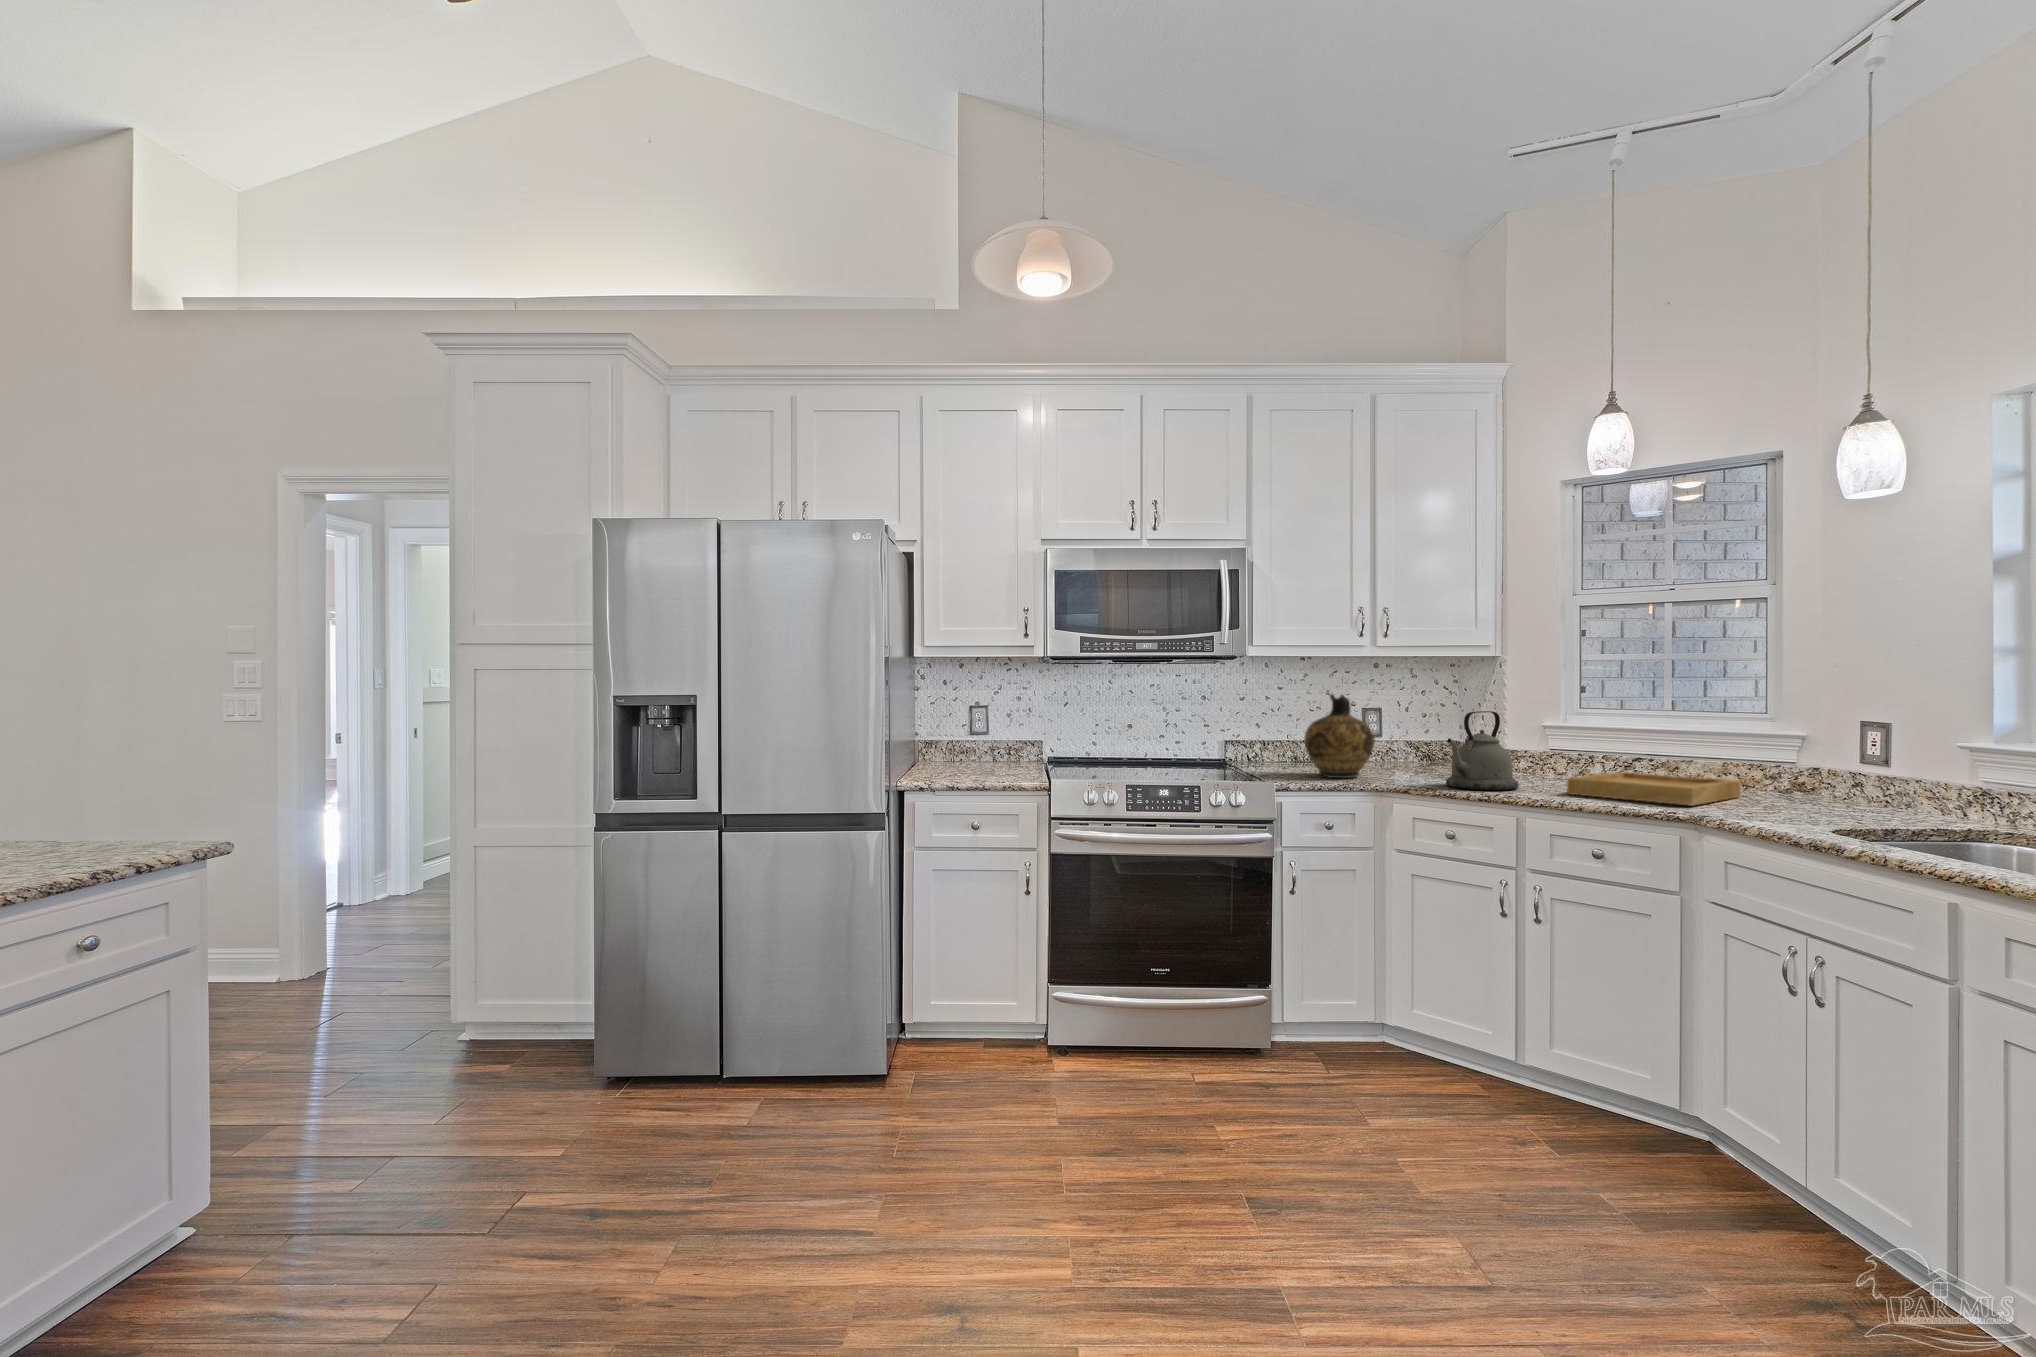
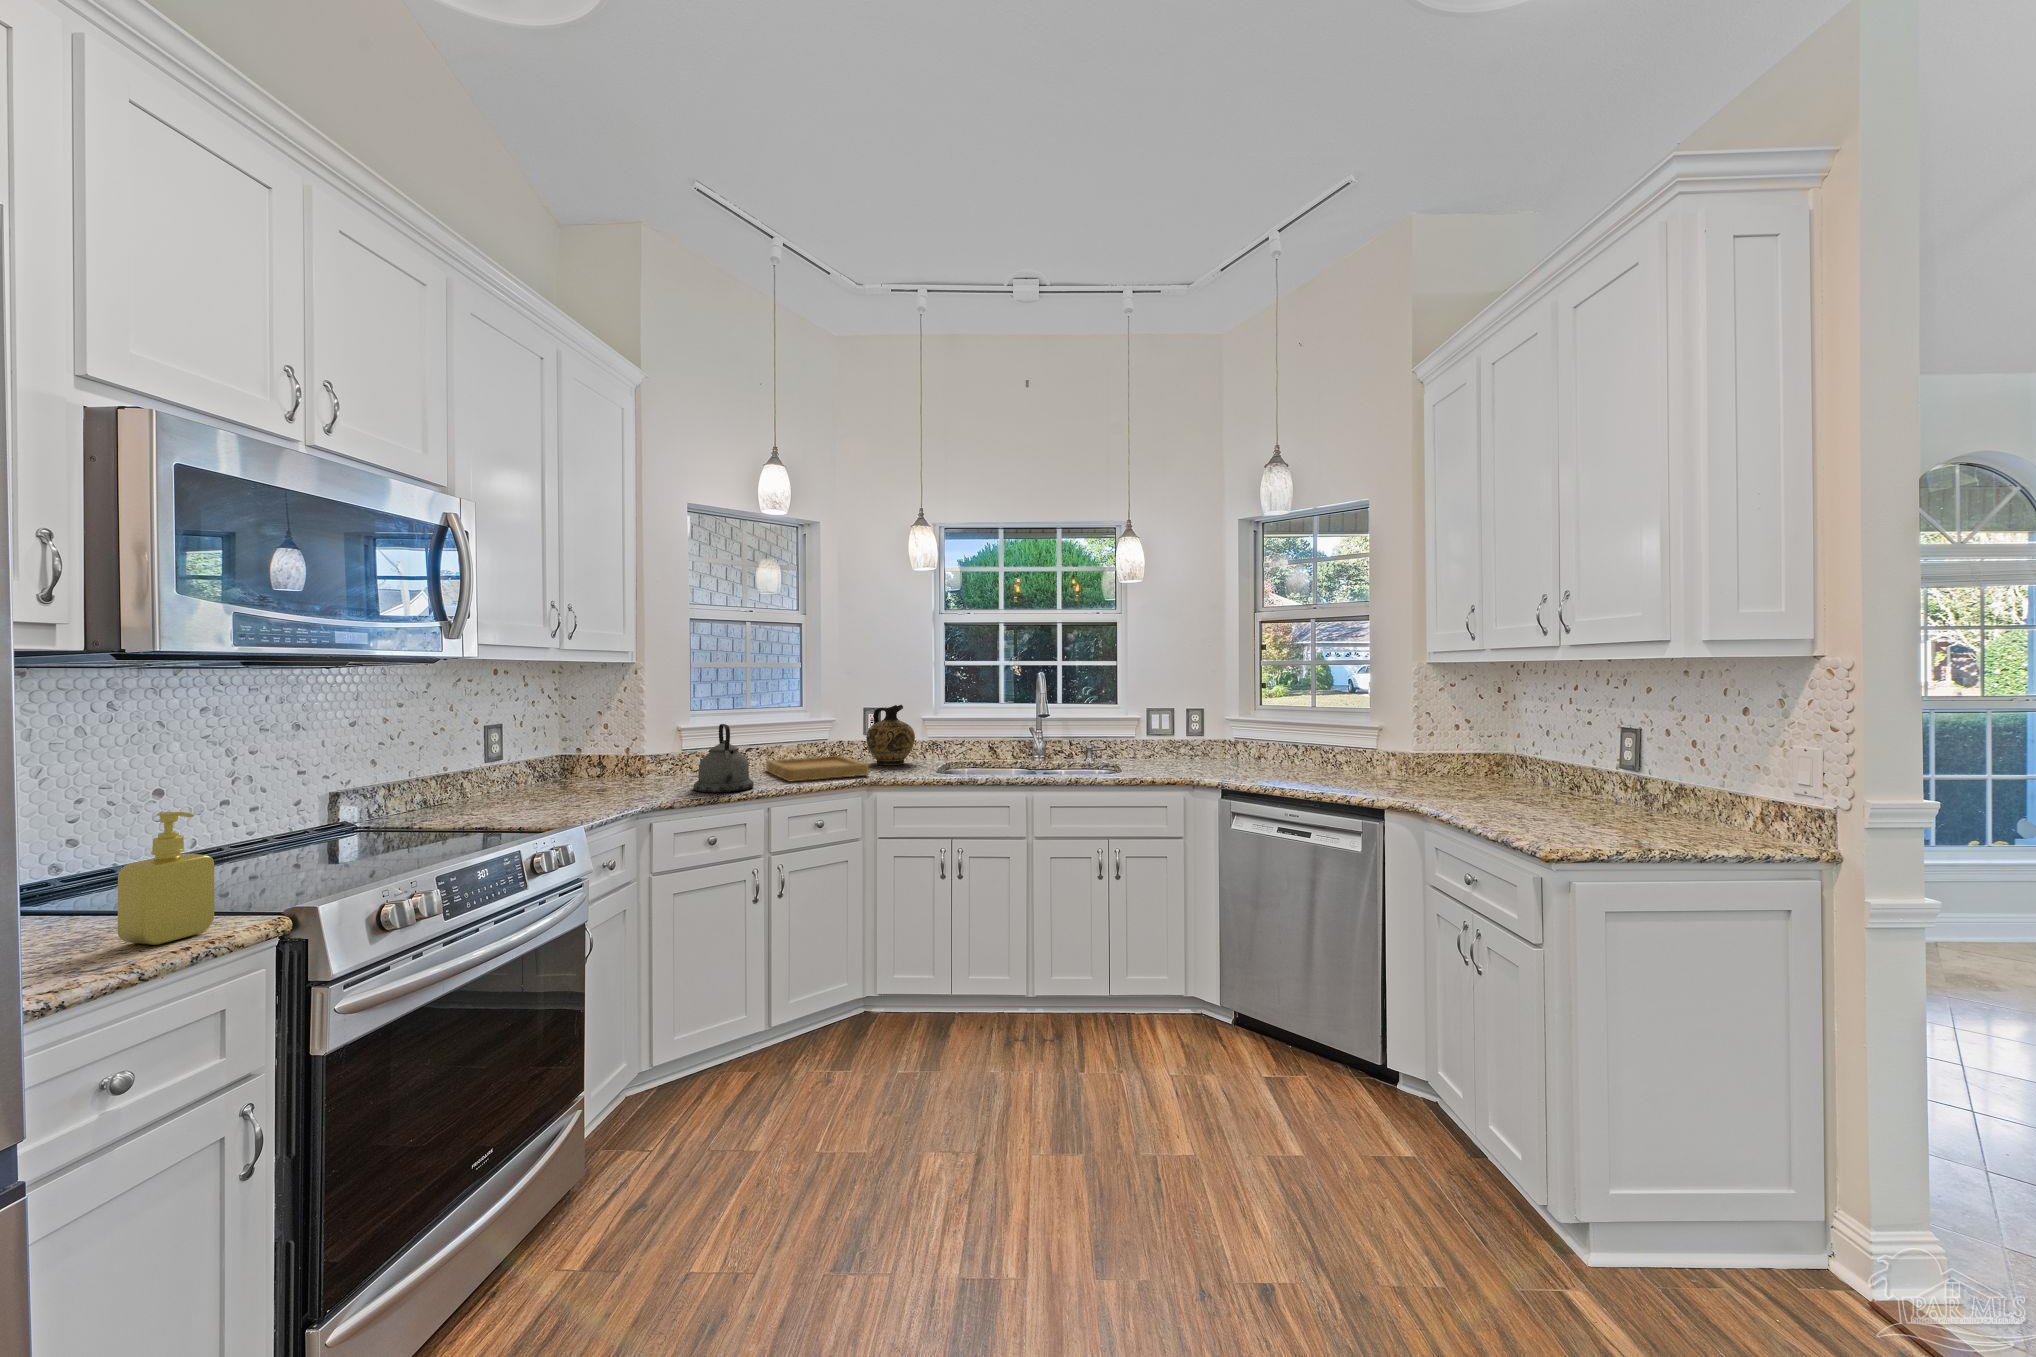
ceramic jug: present [1304,694,1375,778] -> present [866,705,915,765]
soap dispenser: none [999,717,1027,779] -> present [118,812,214,945]

